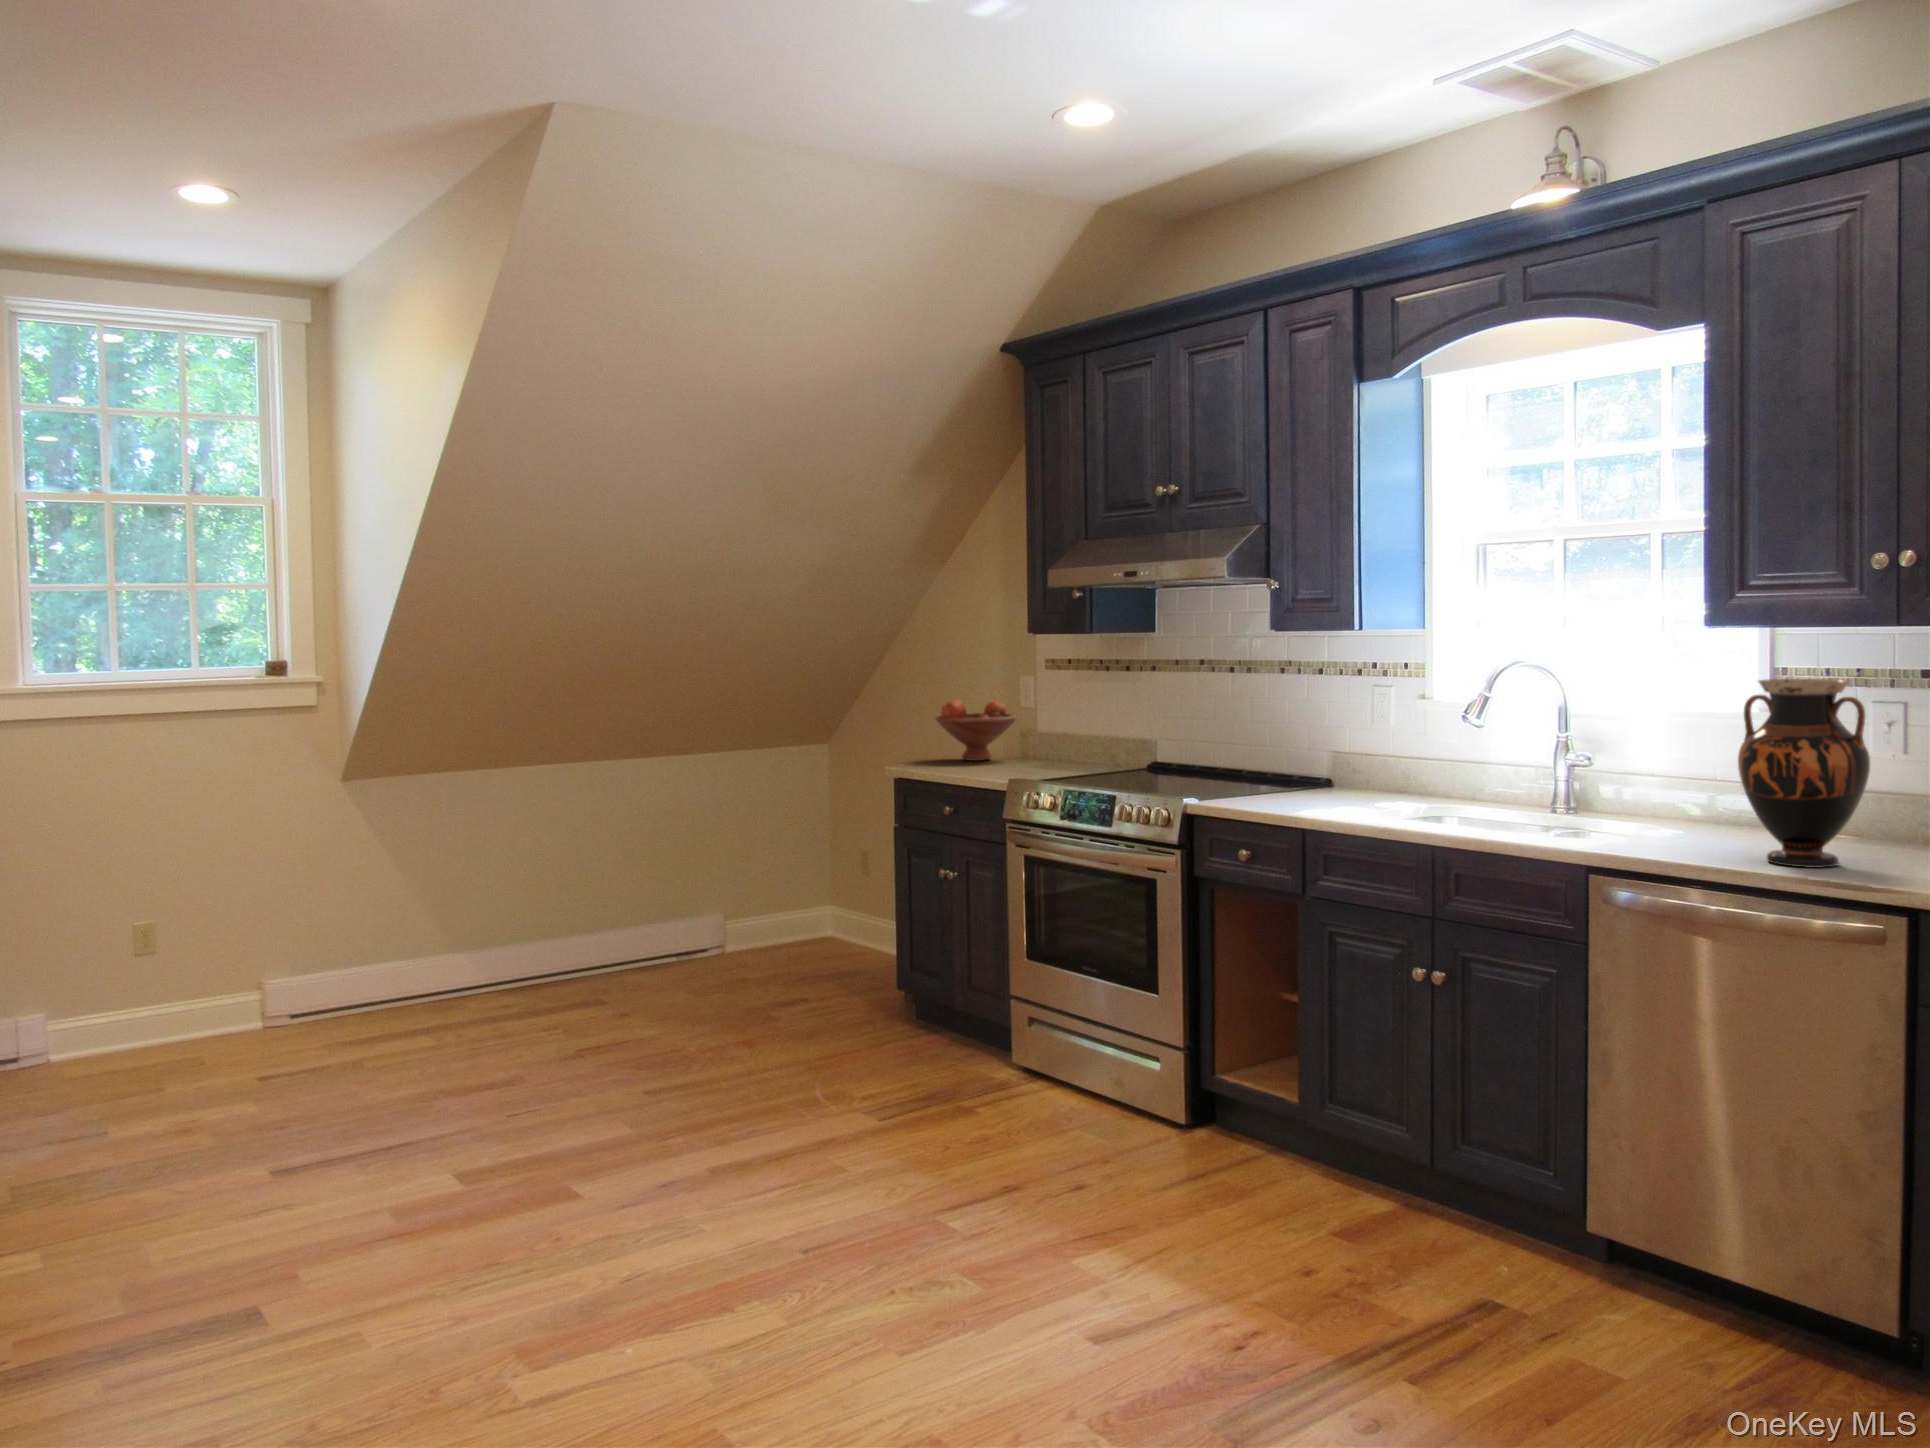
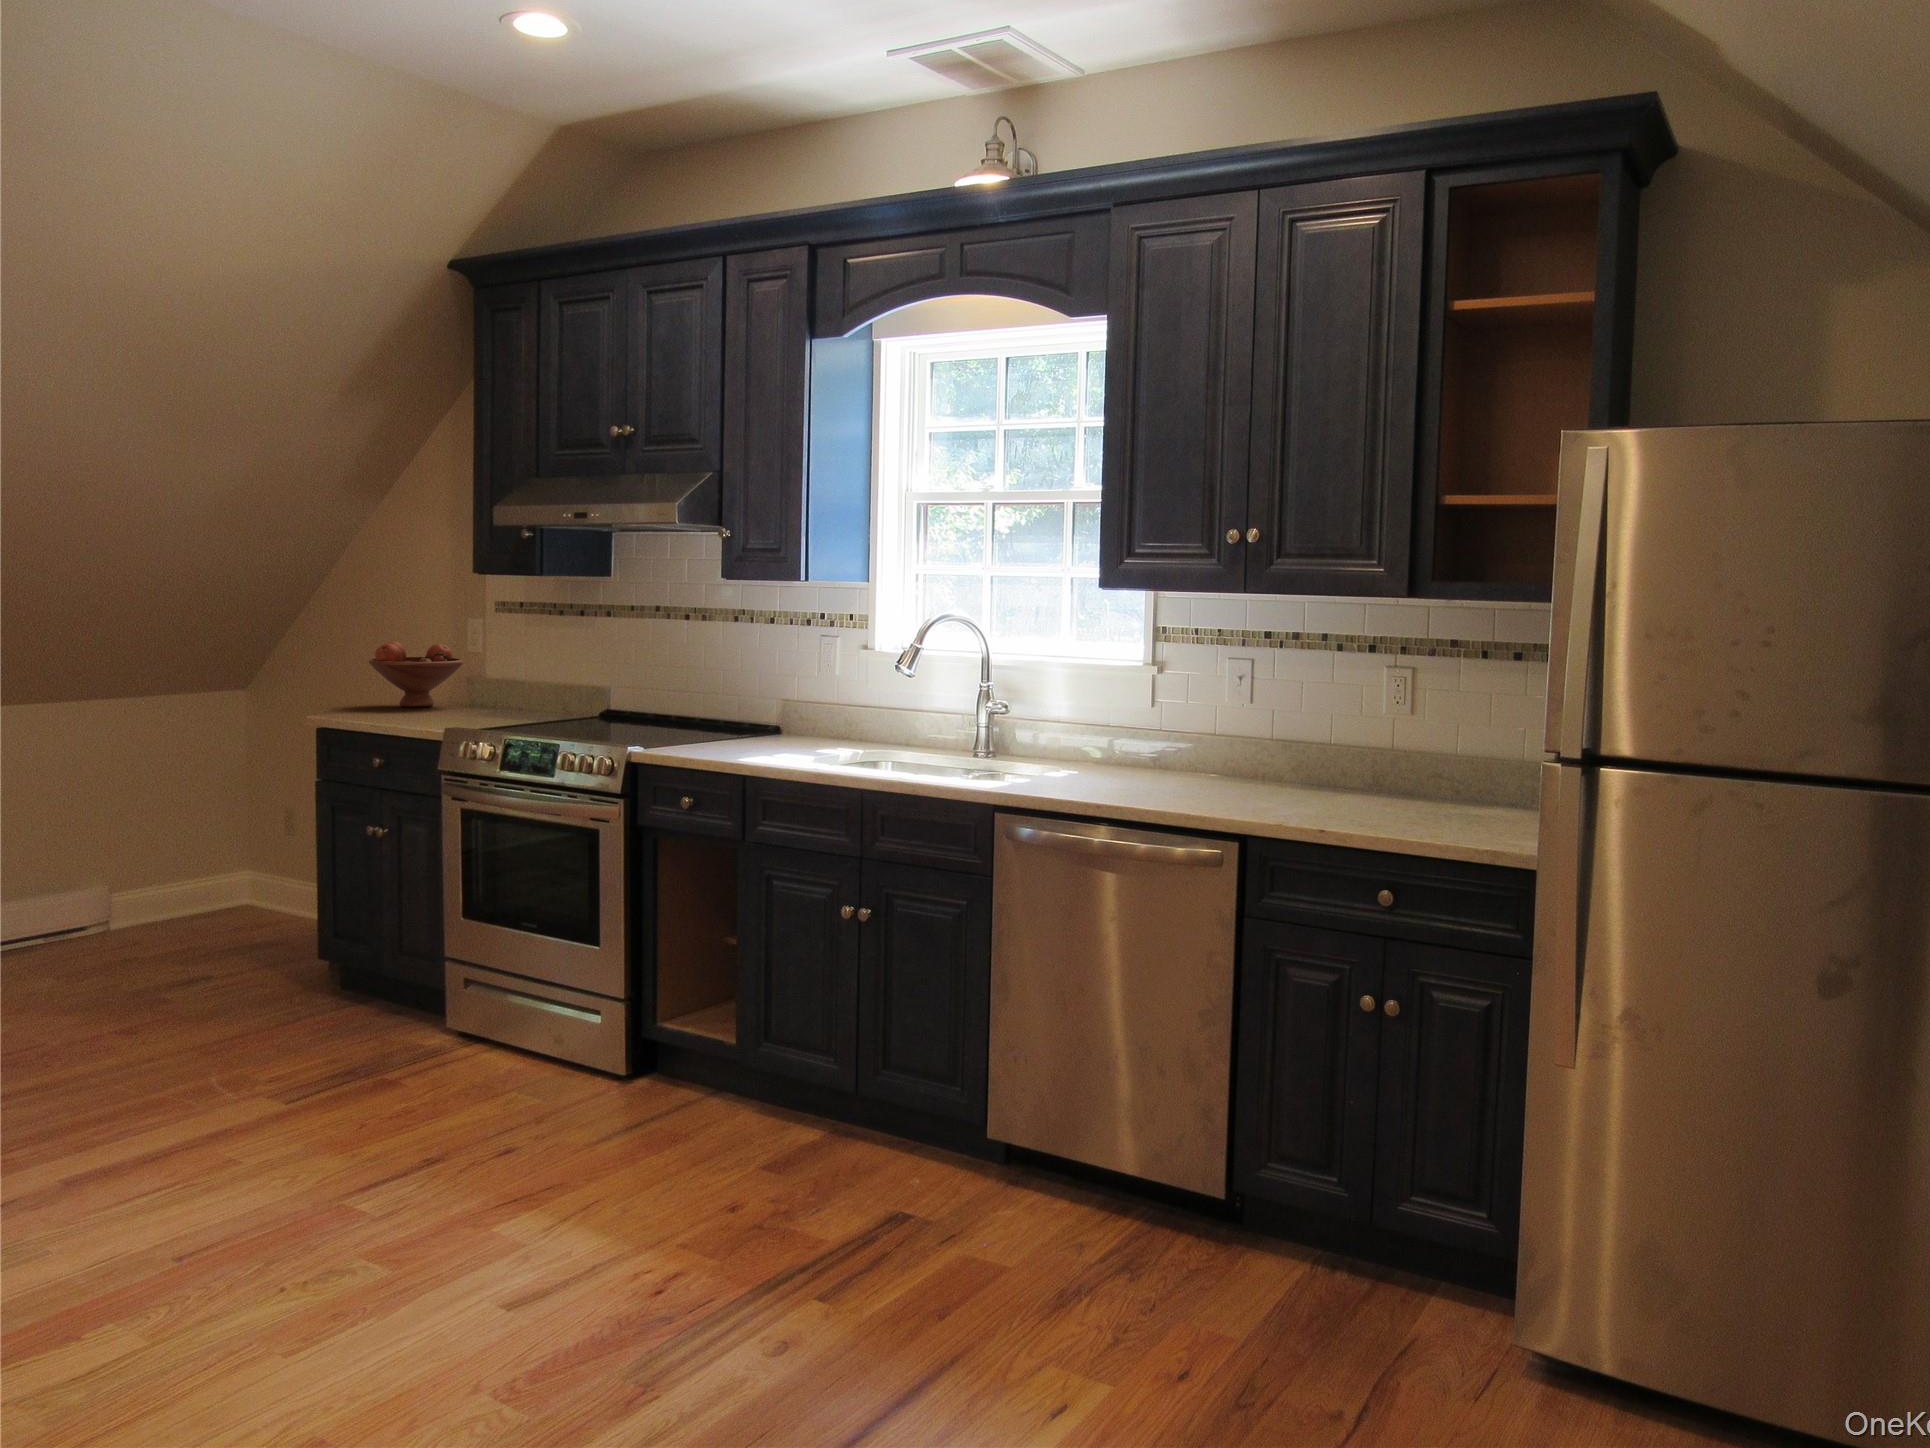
vase: present [1738,679,1870,868] -> none [1122,636,1222,802]

